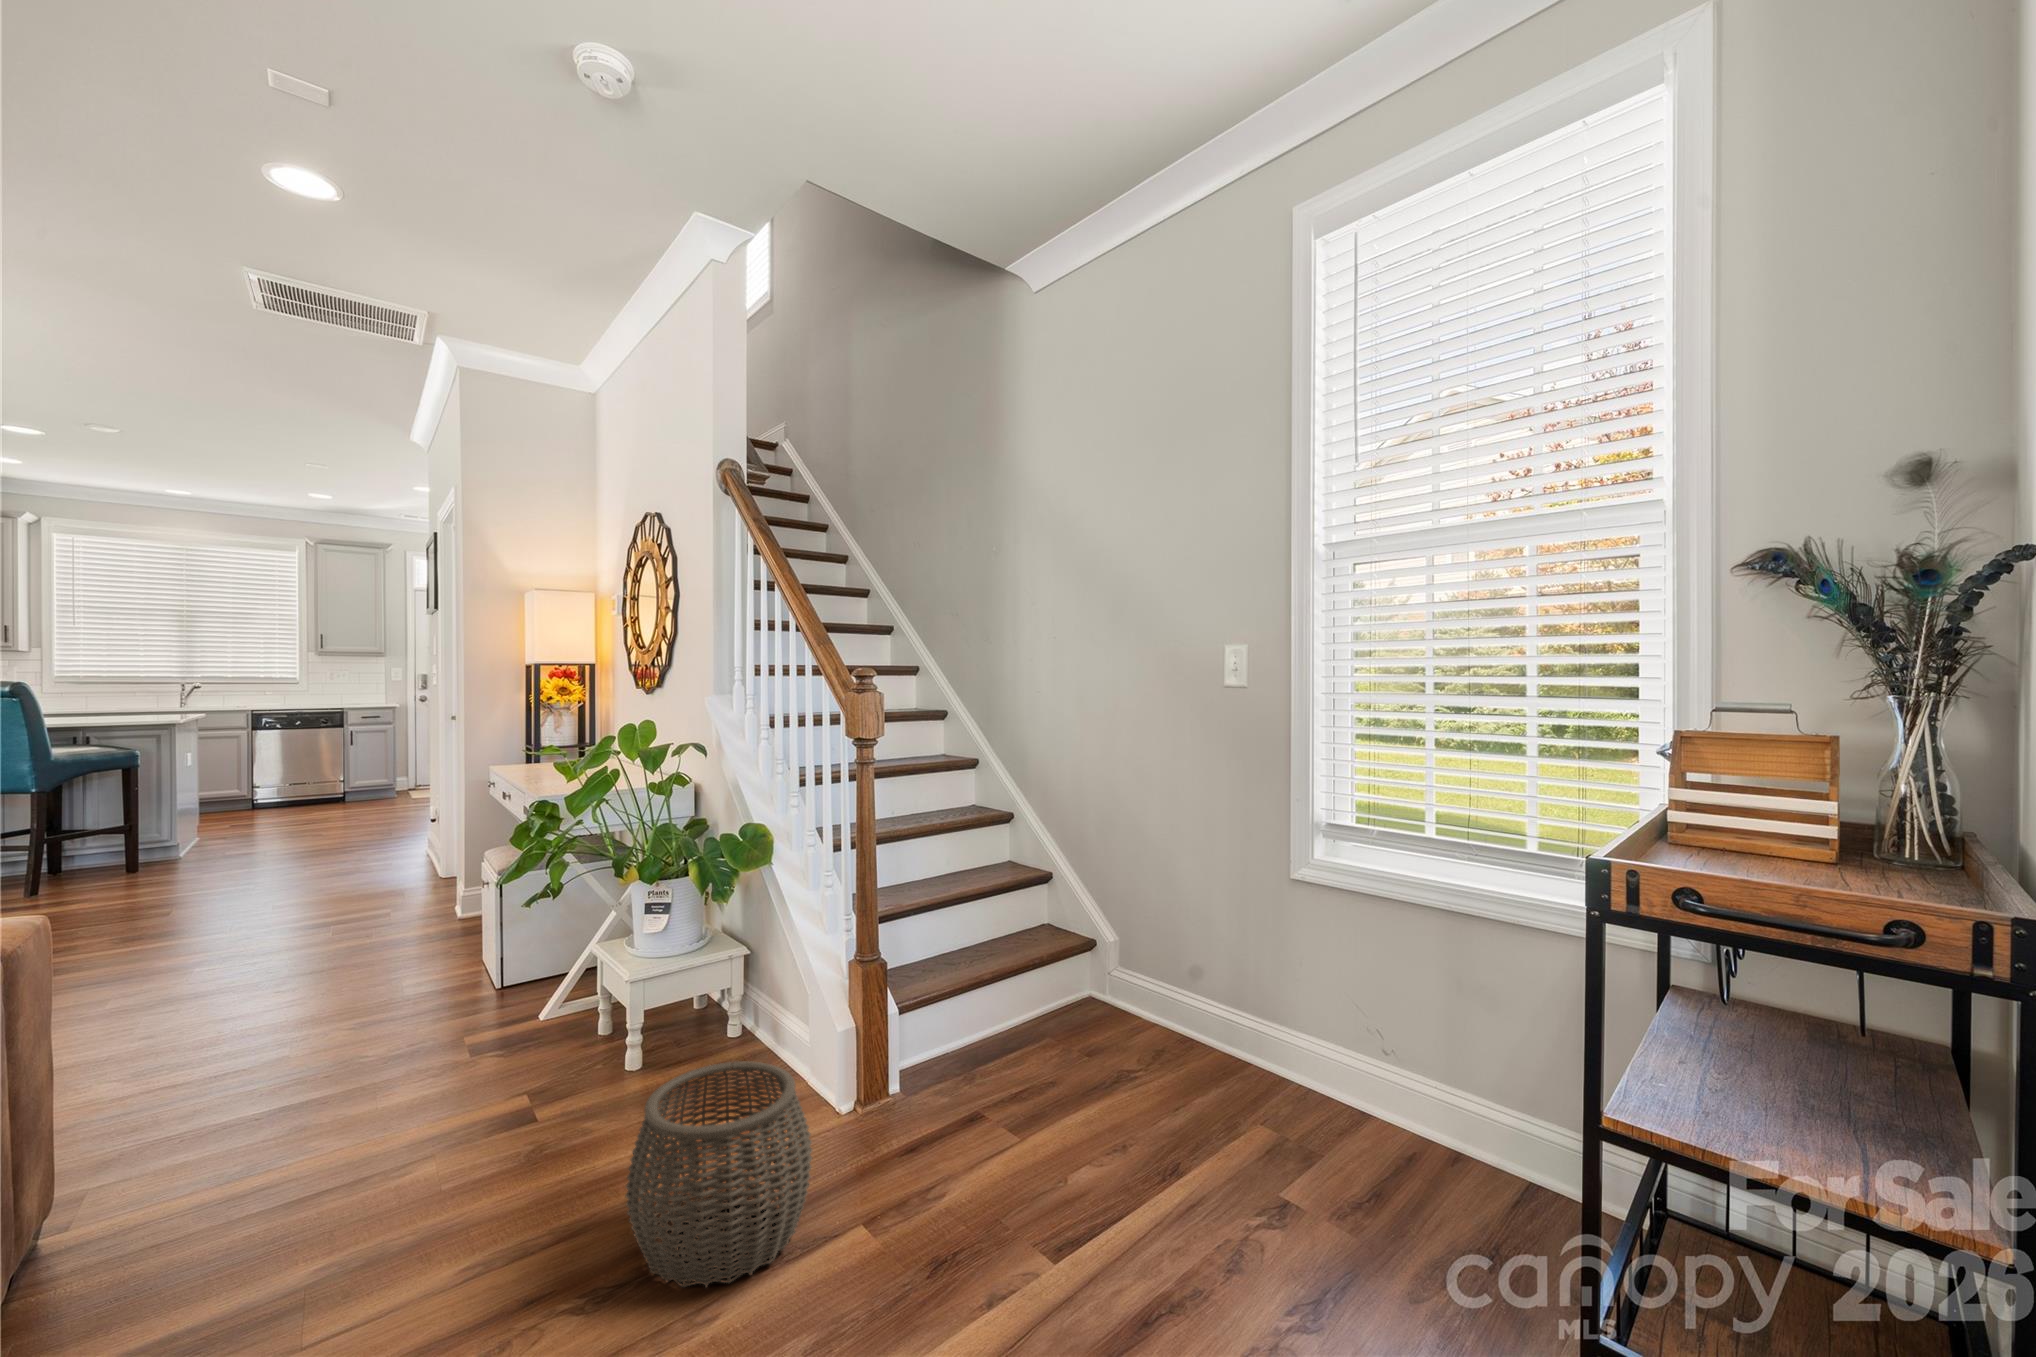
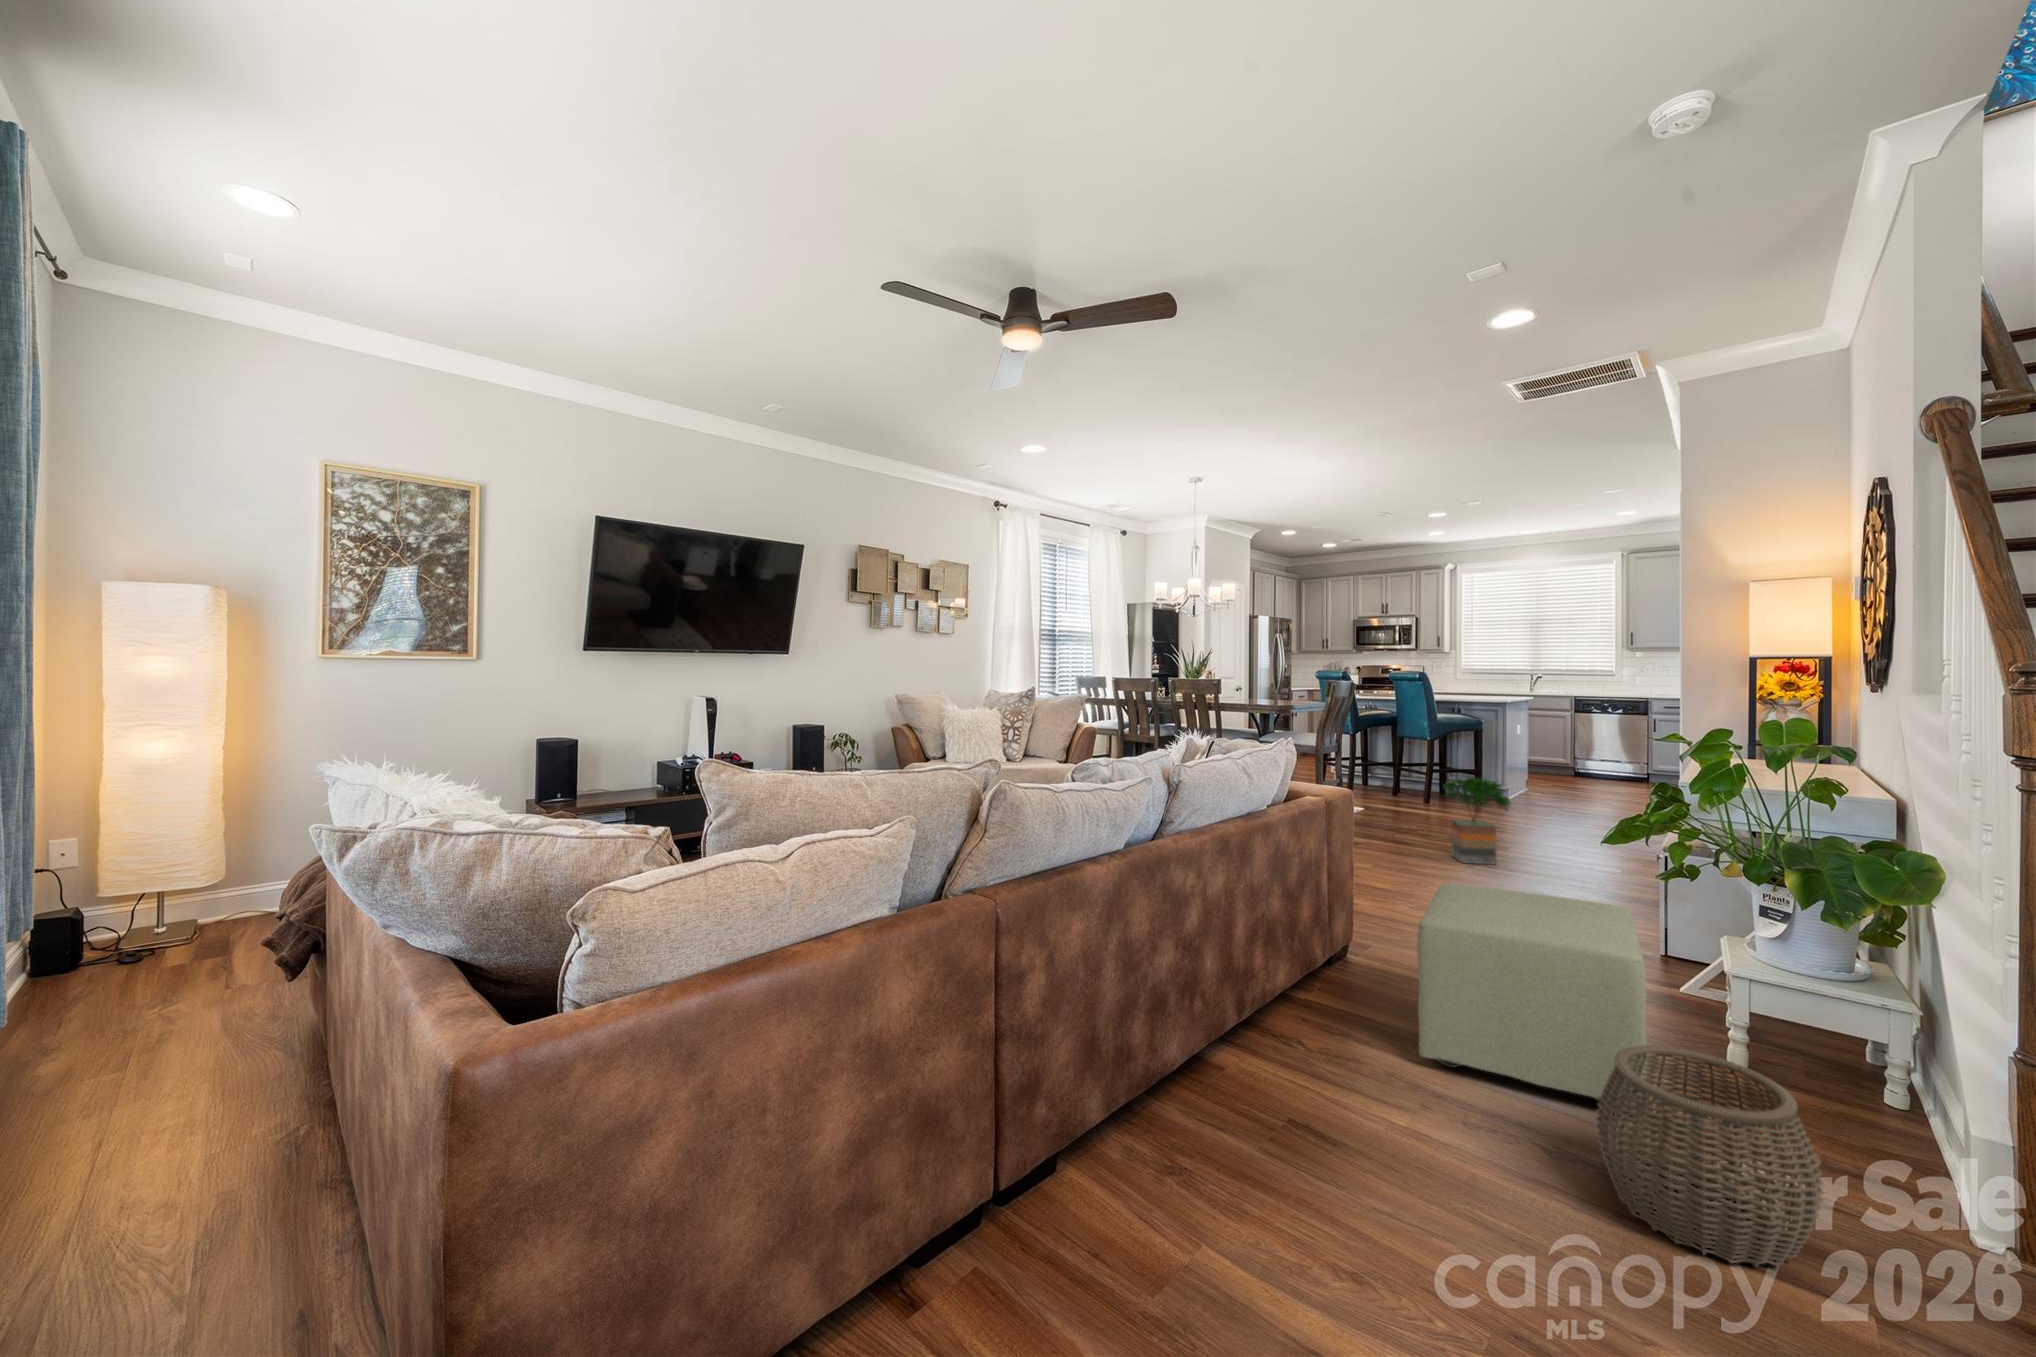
potted tree: none [126,831,255,967] -> present [1443,777,1510,864]
ottoman: none [292,946,620,1287] -> present [1417,883,1647,1107]

